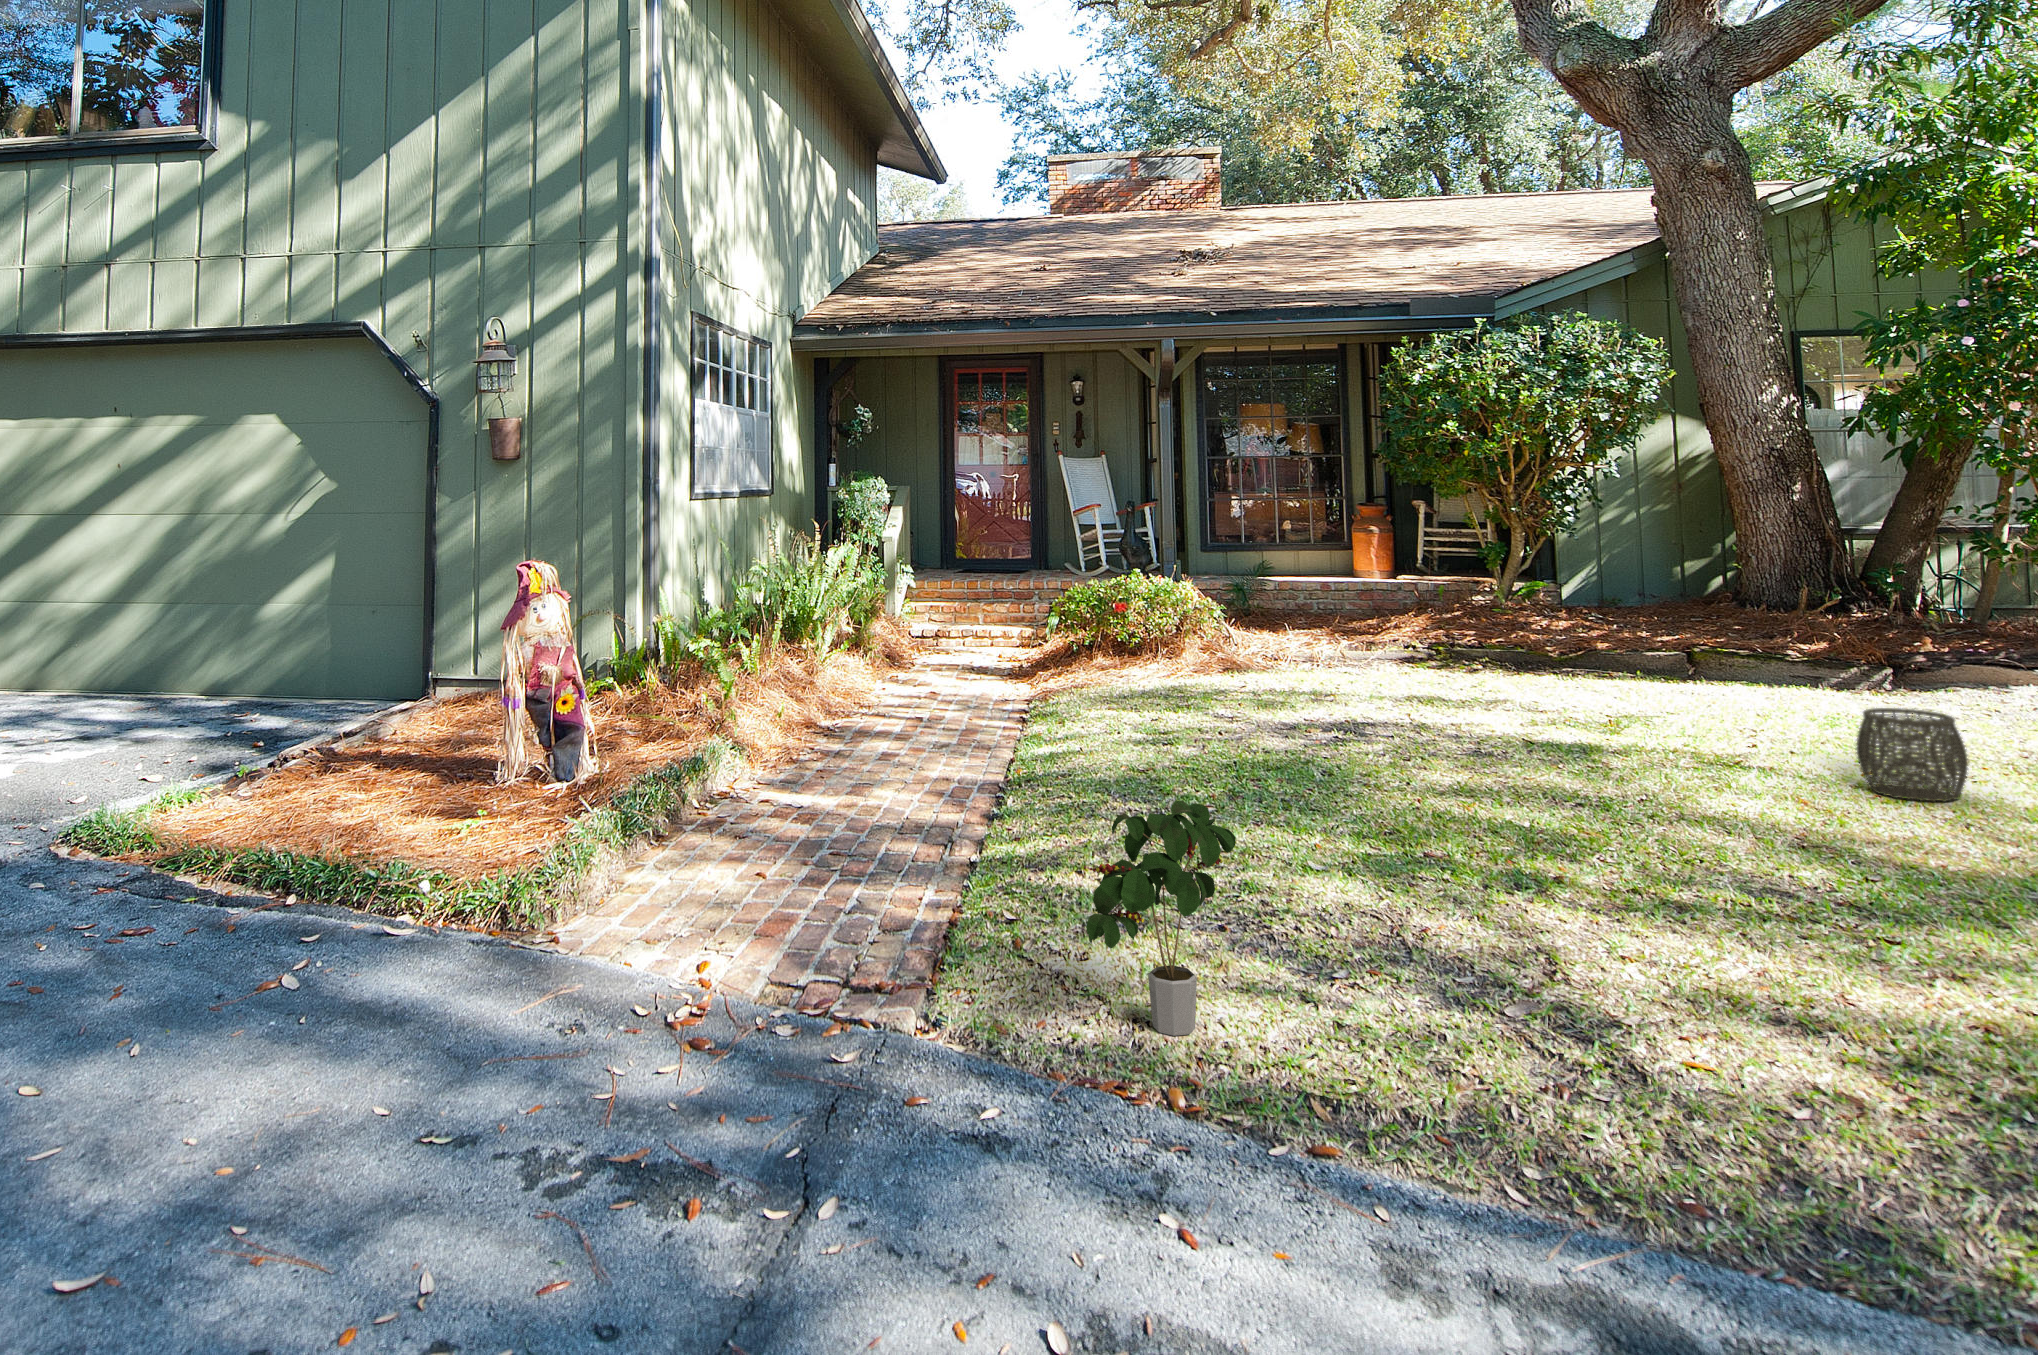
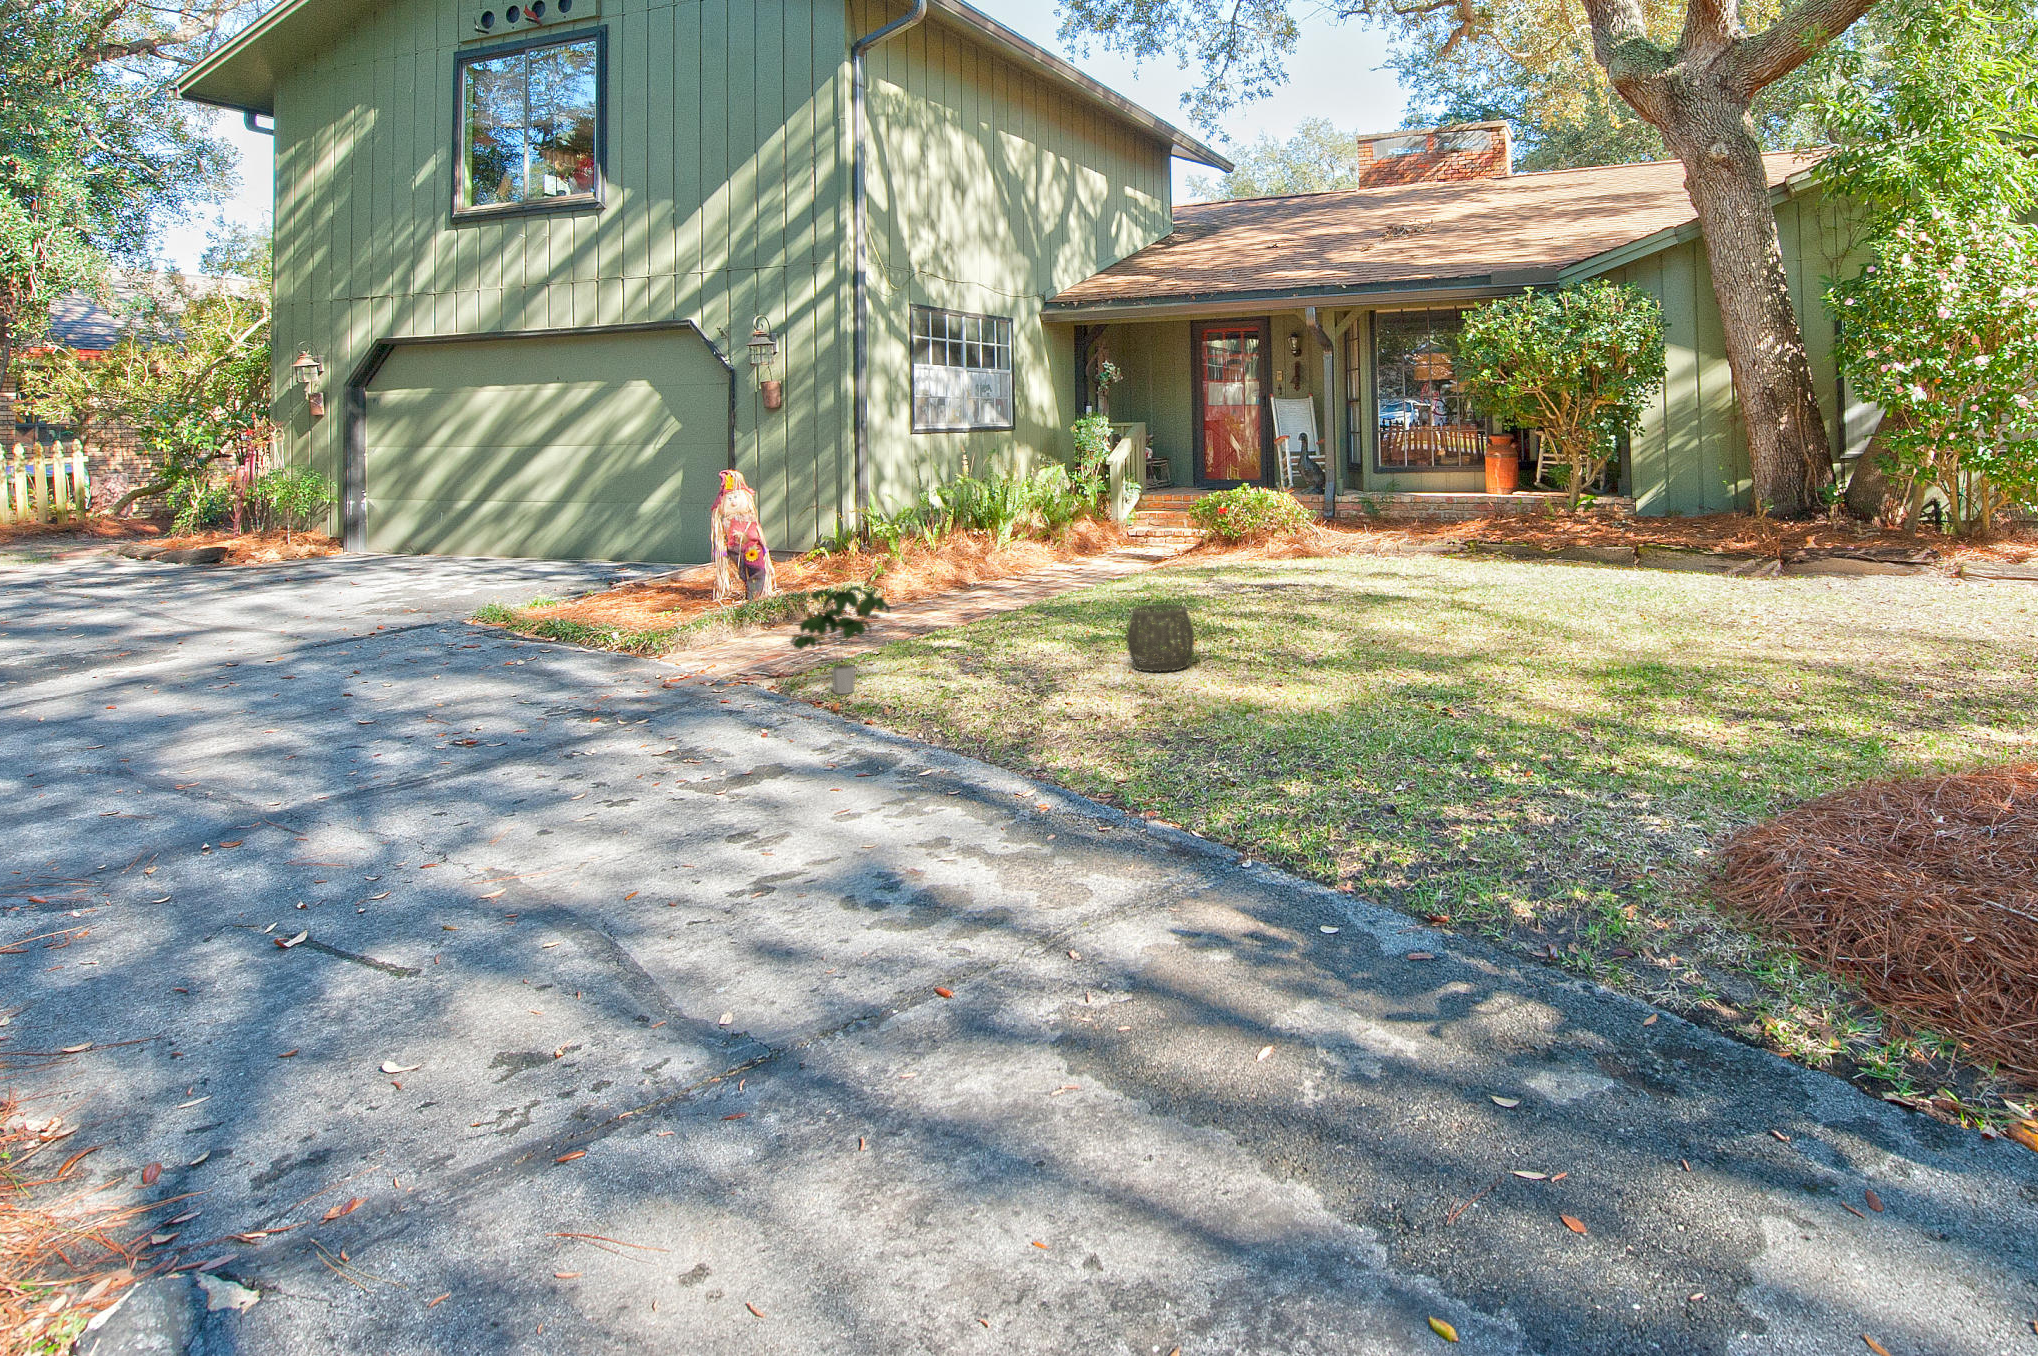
woven basket: present [1856,708,1968,802] -> present [1127,604,1194,672]

